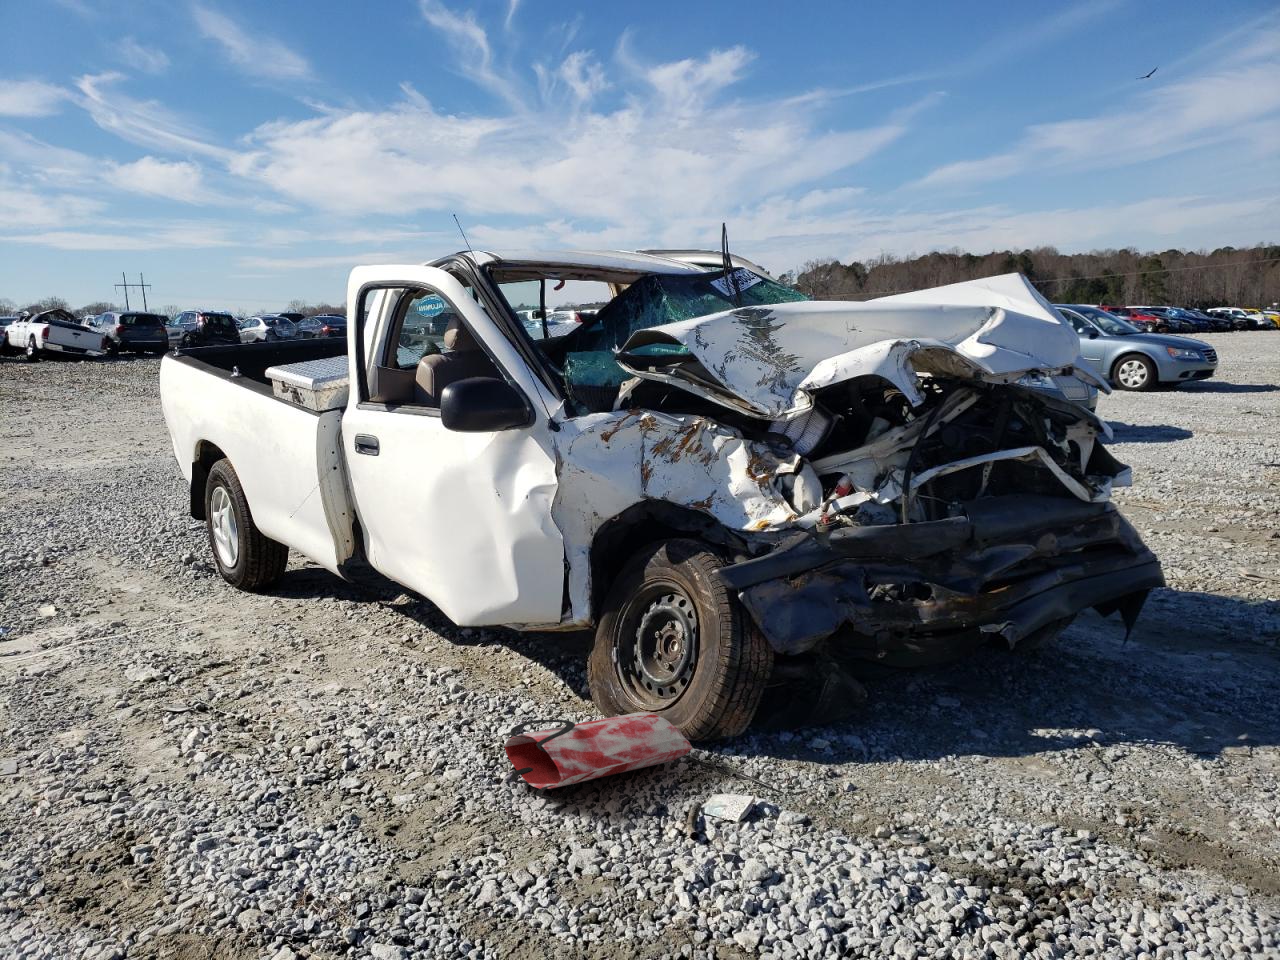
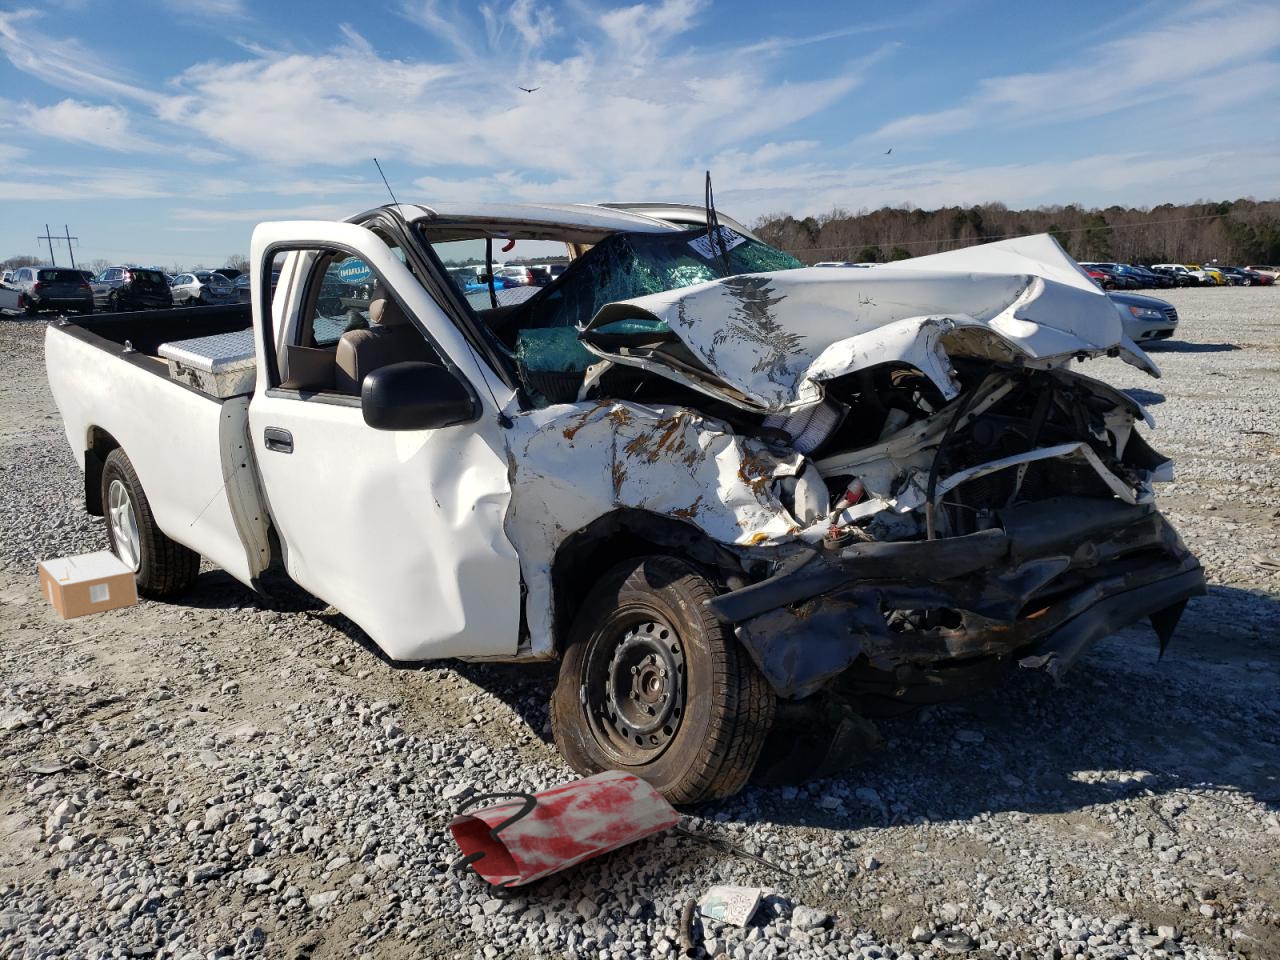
cardboard box: none [151,549,237,605] -> present [38,550,138,620]

